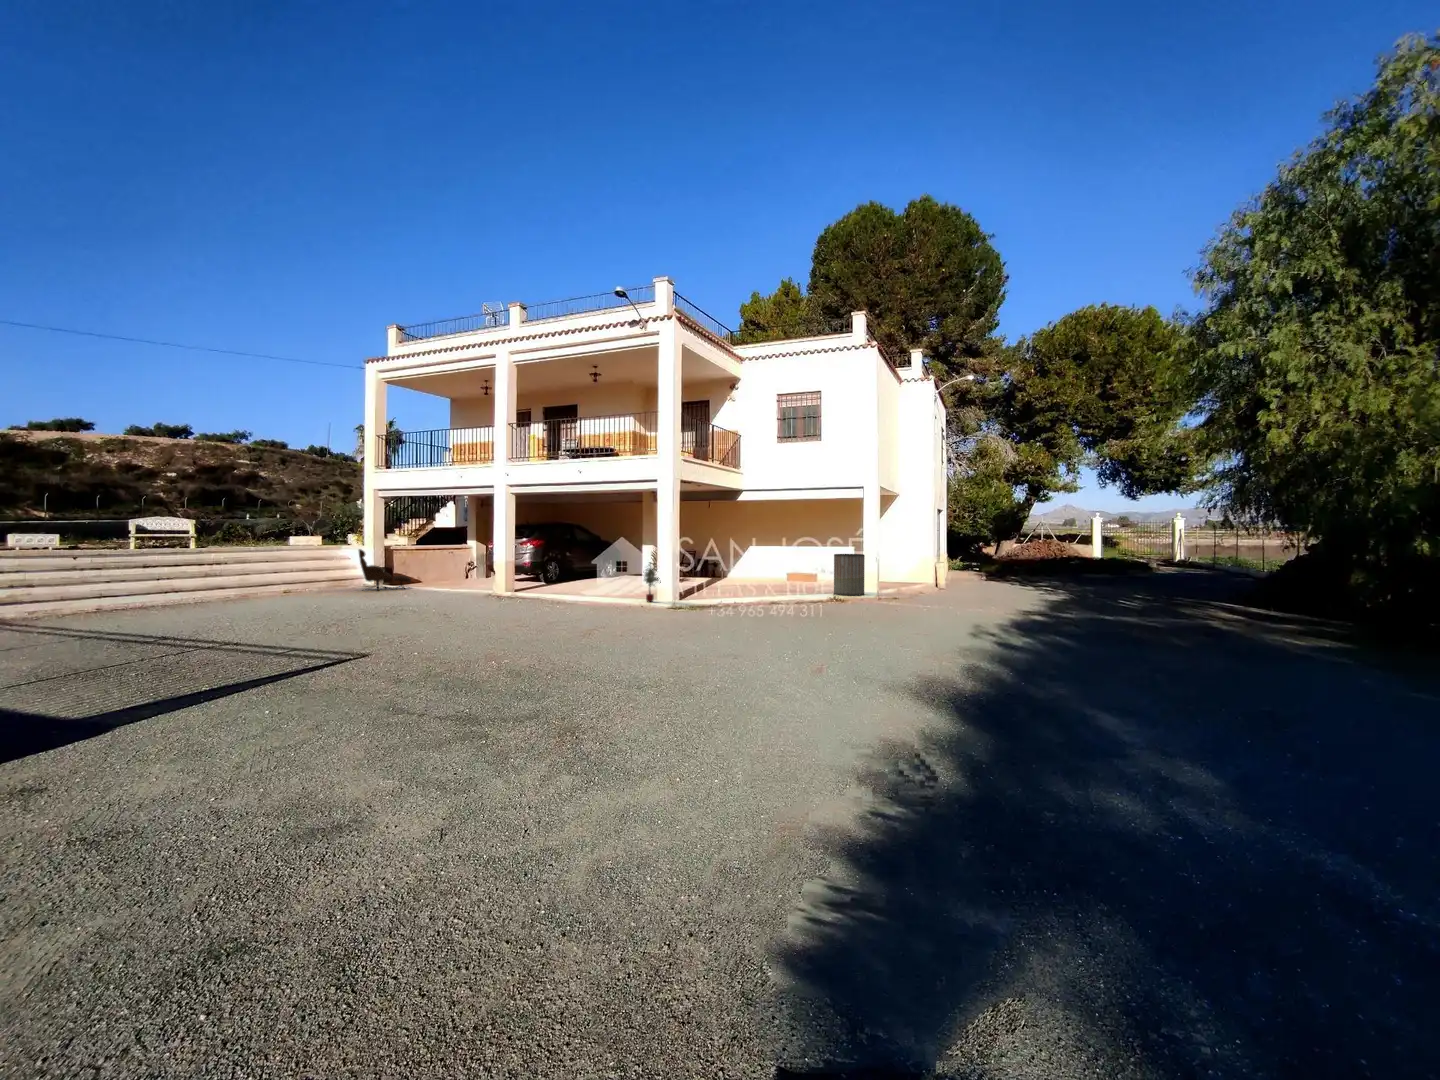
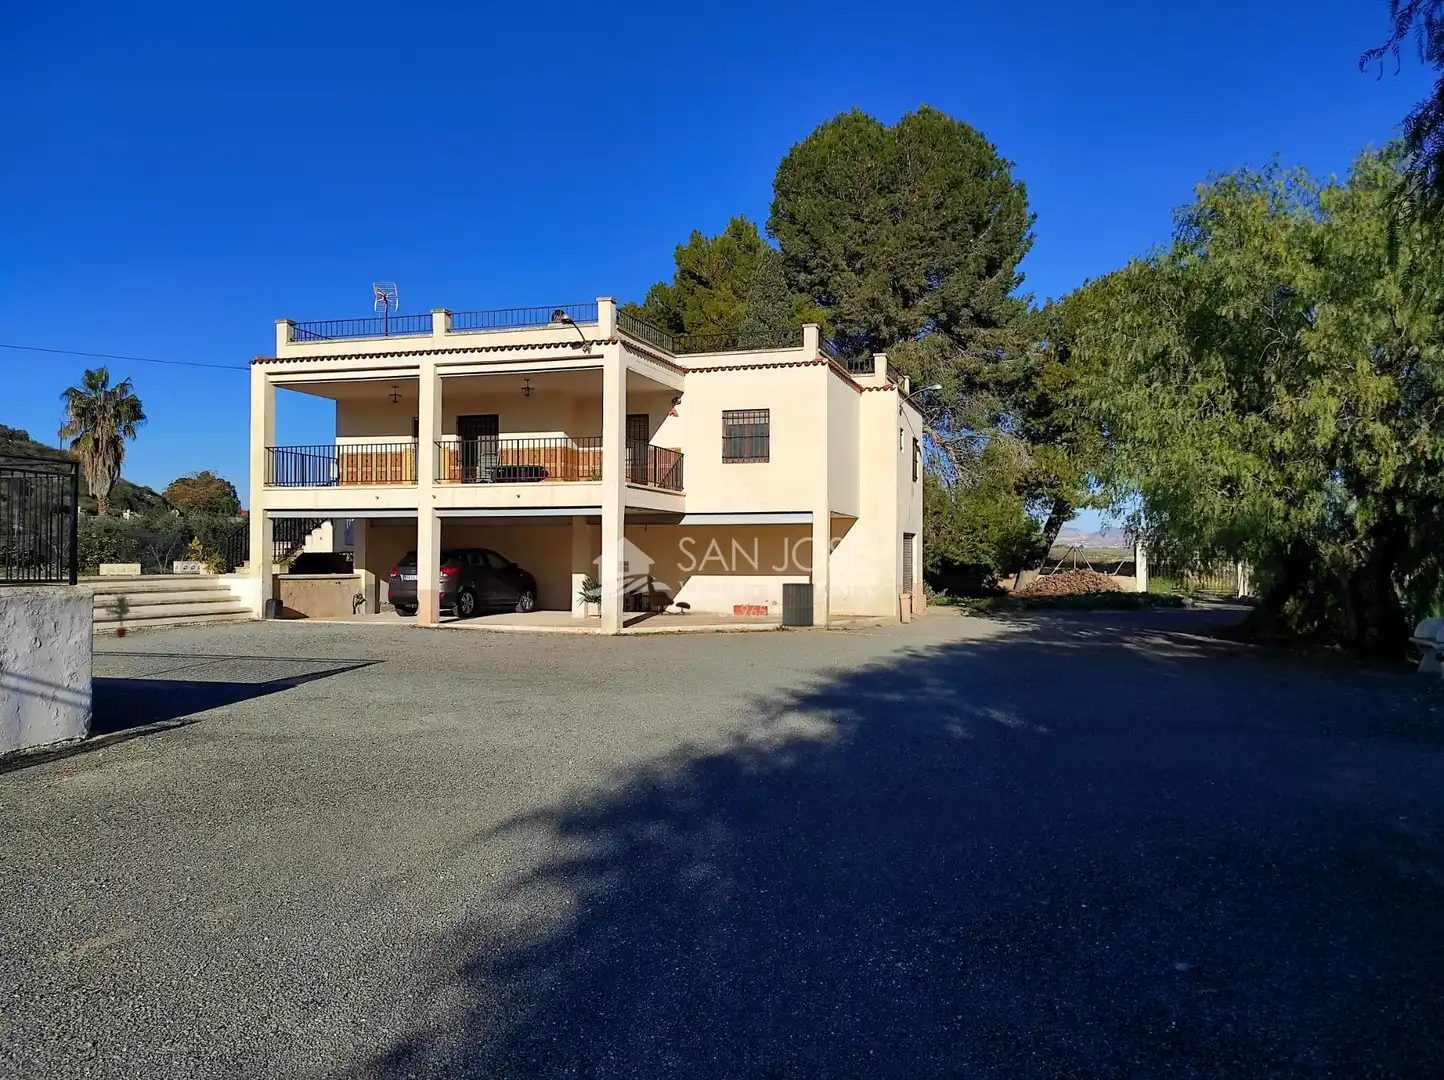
lounge chair: present [359,549,411,590] -> present [647,575,690,615]
potted tree: present [644,563,661,602] -> present [106,594,130,637]

